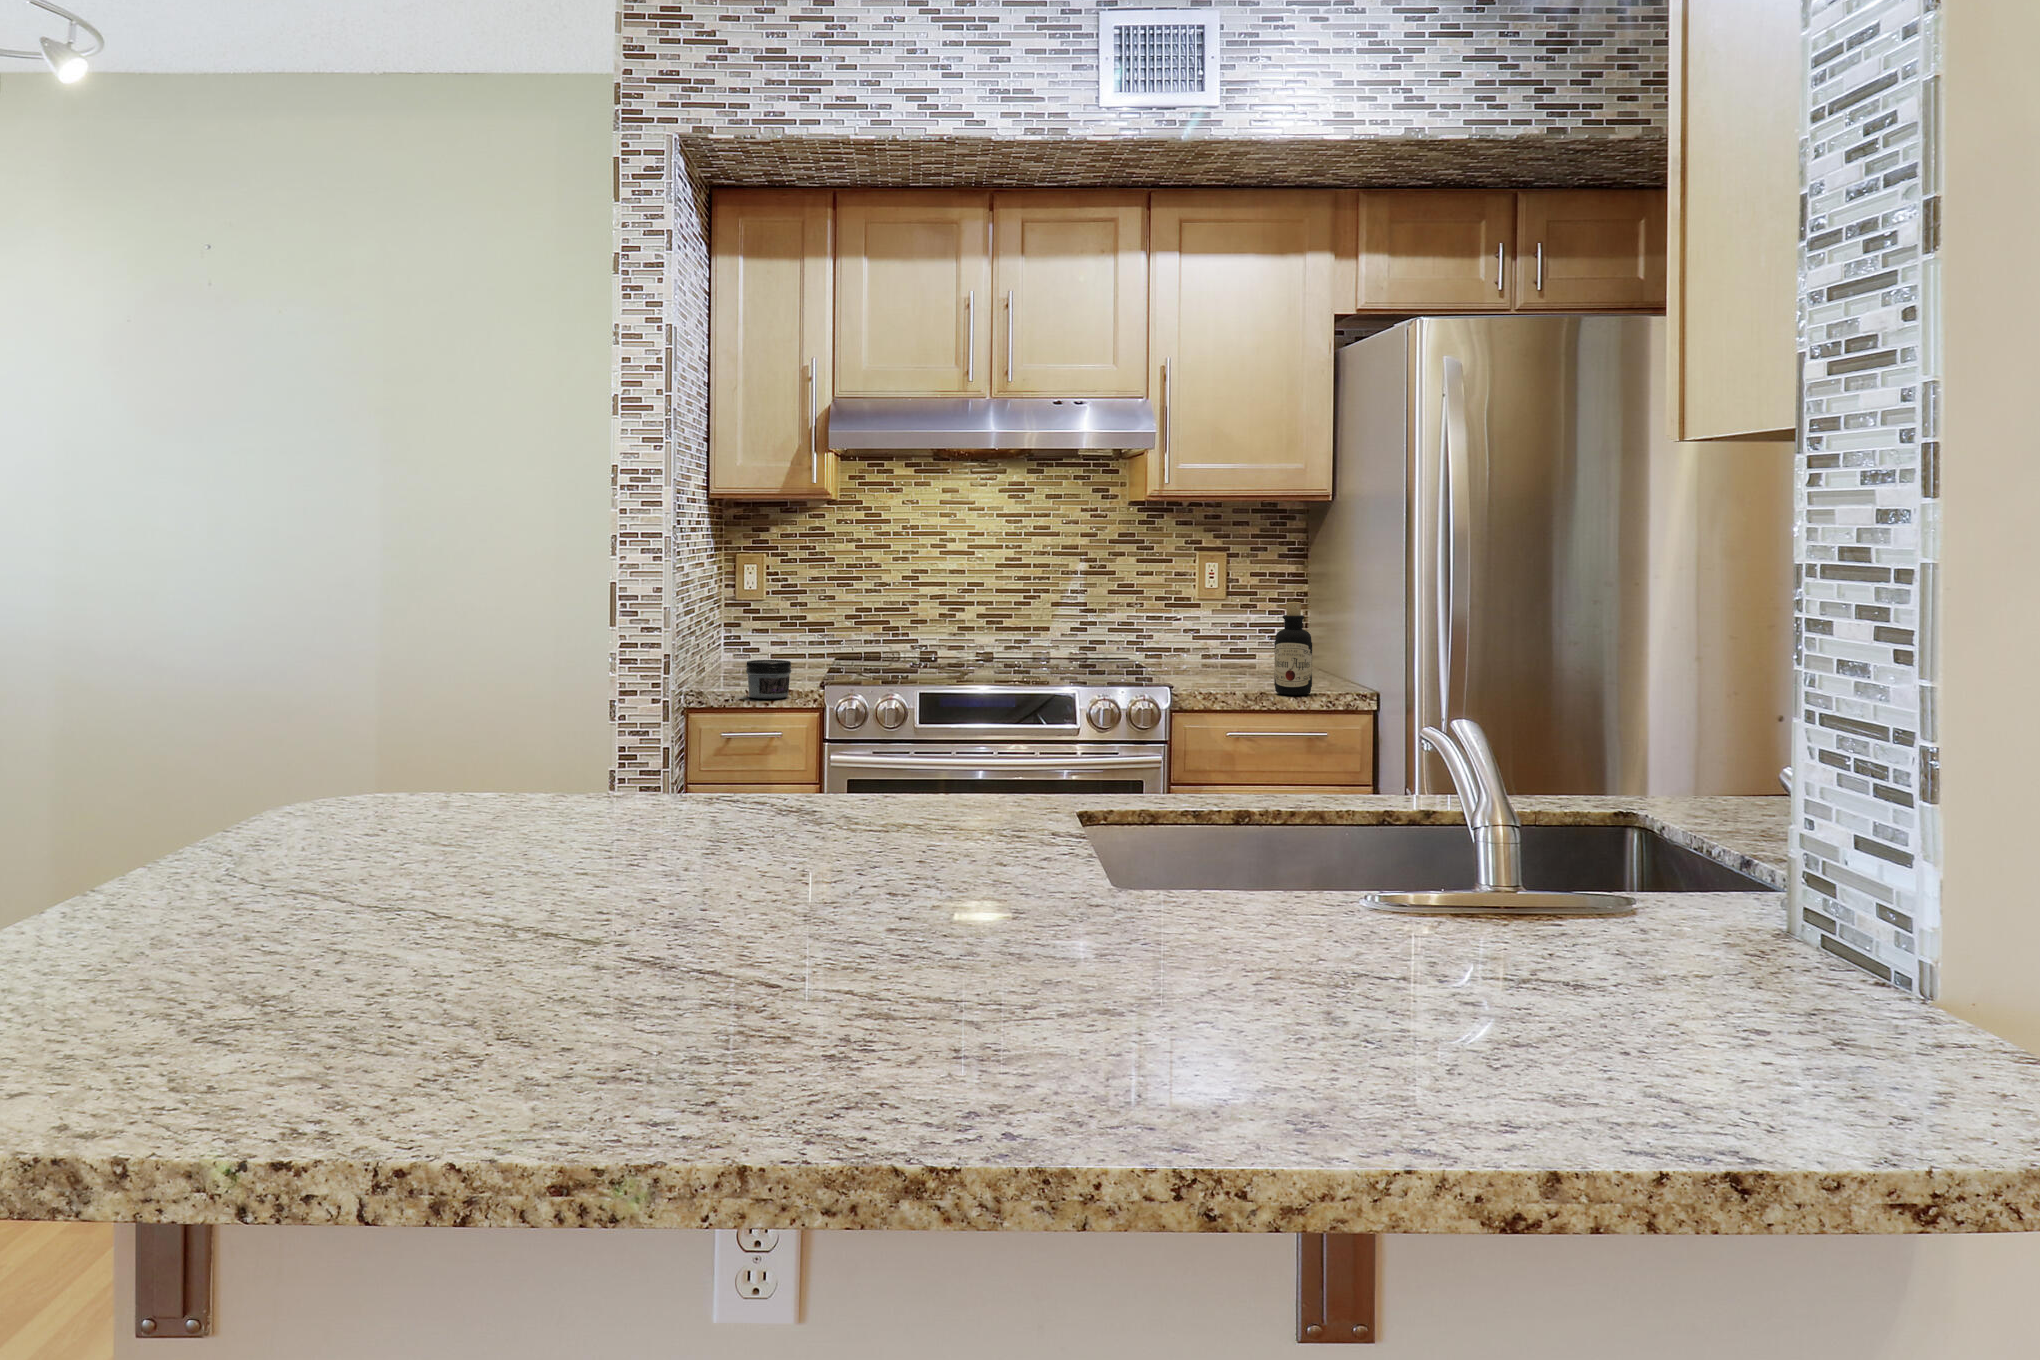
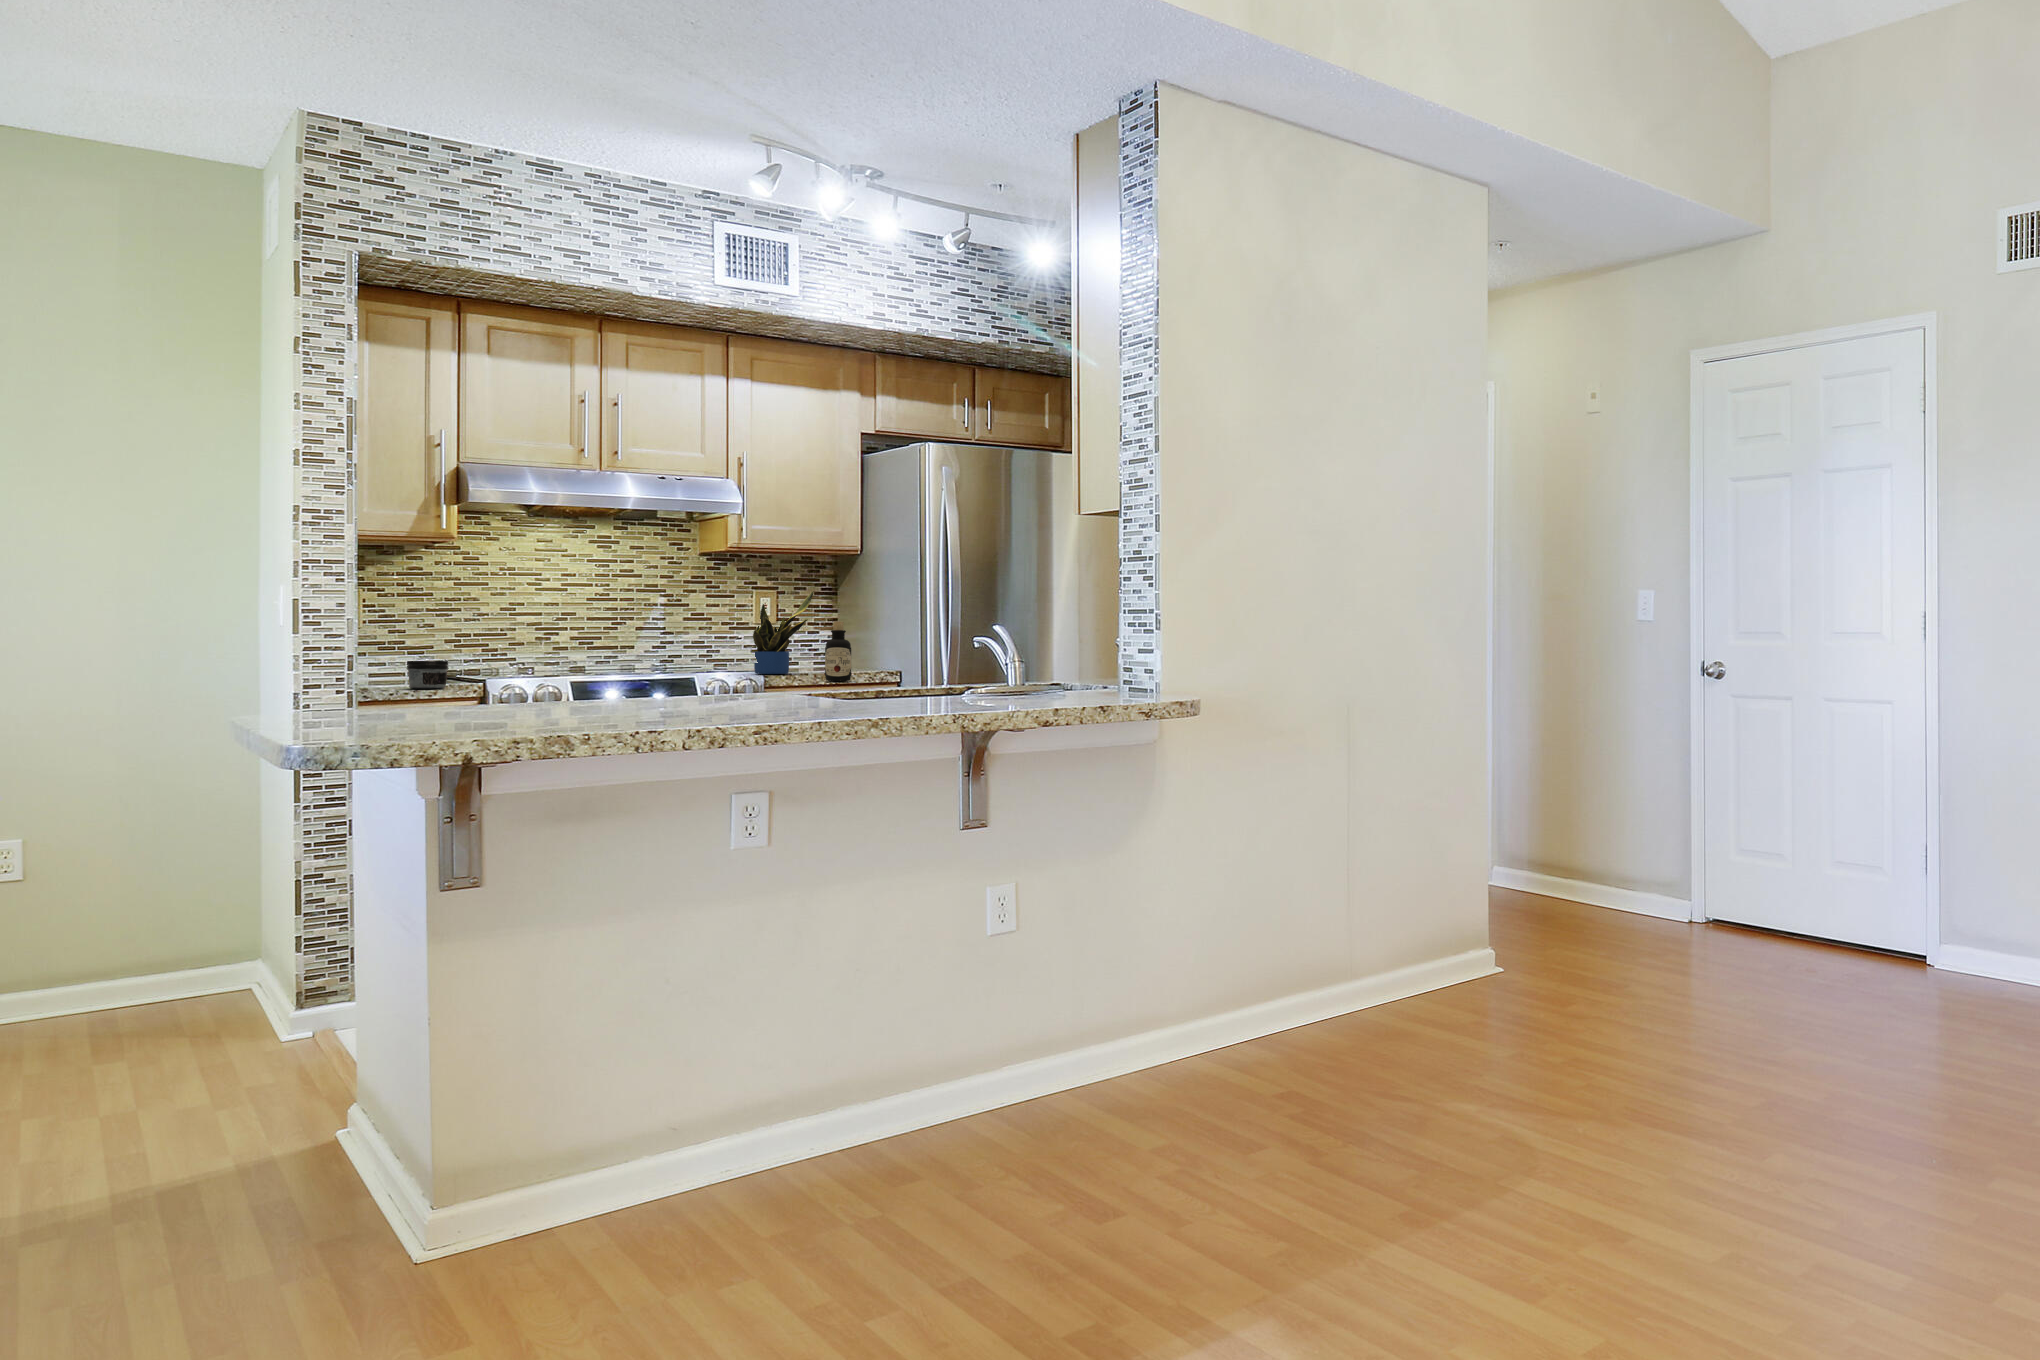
potted plant: none [1195,549,1277,669] -> present [753,591,814,674]

